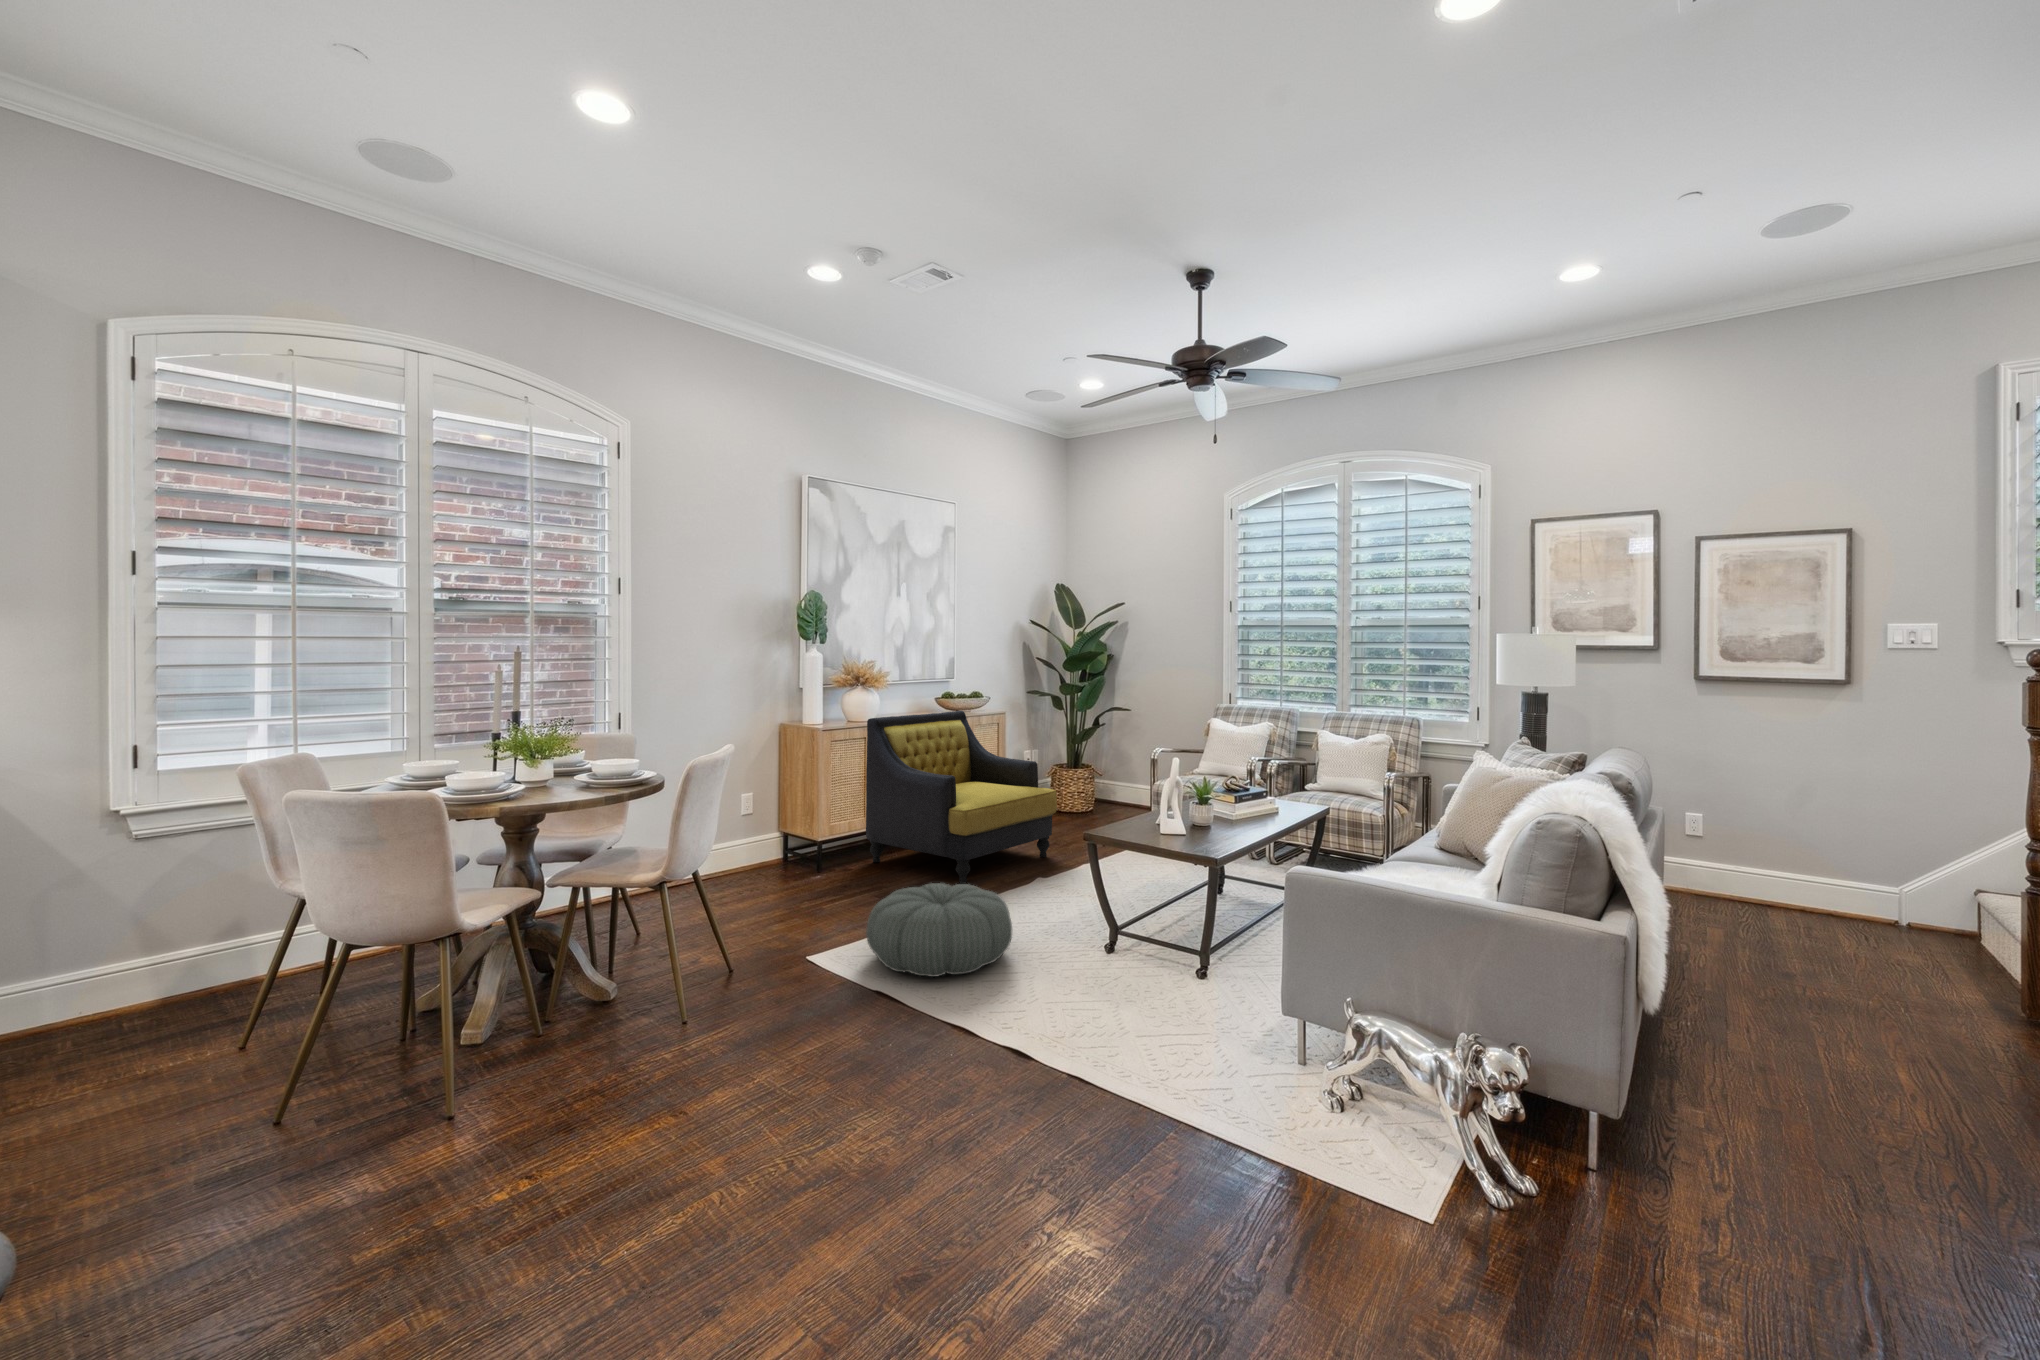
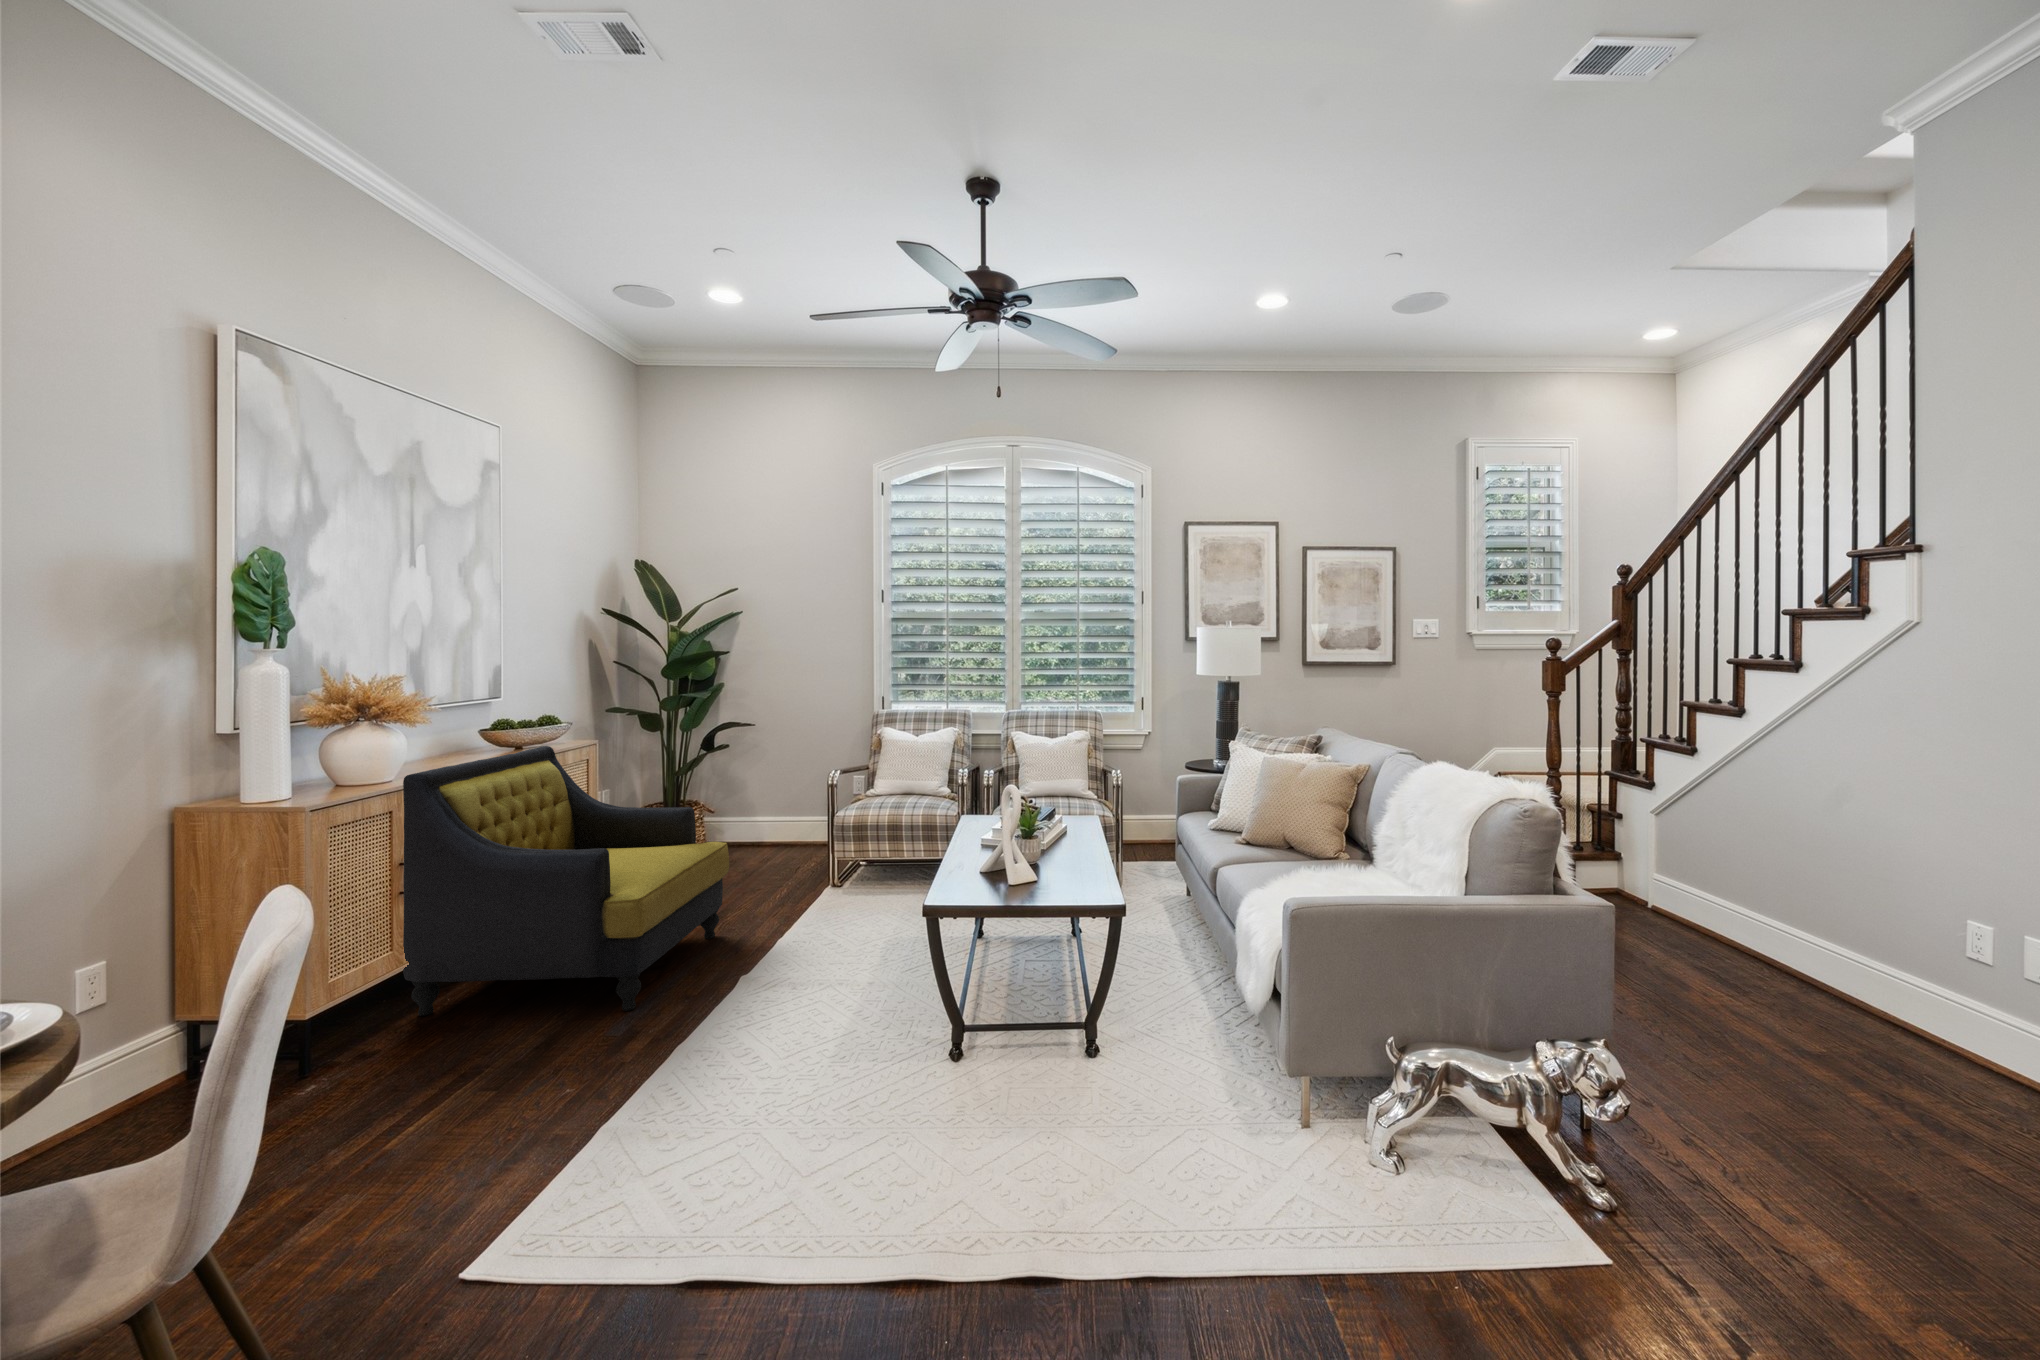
pouf: present [866,883,1012,977] -> none [595,1017,849,1212]

